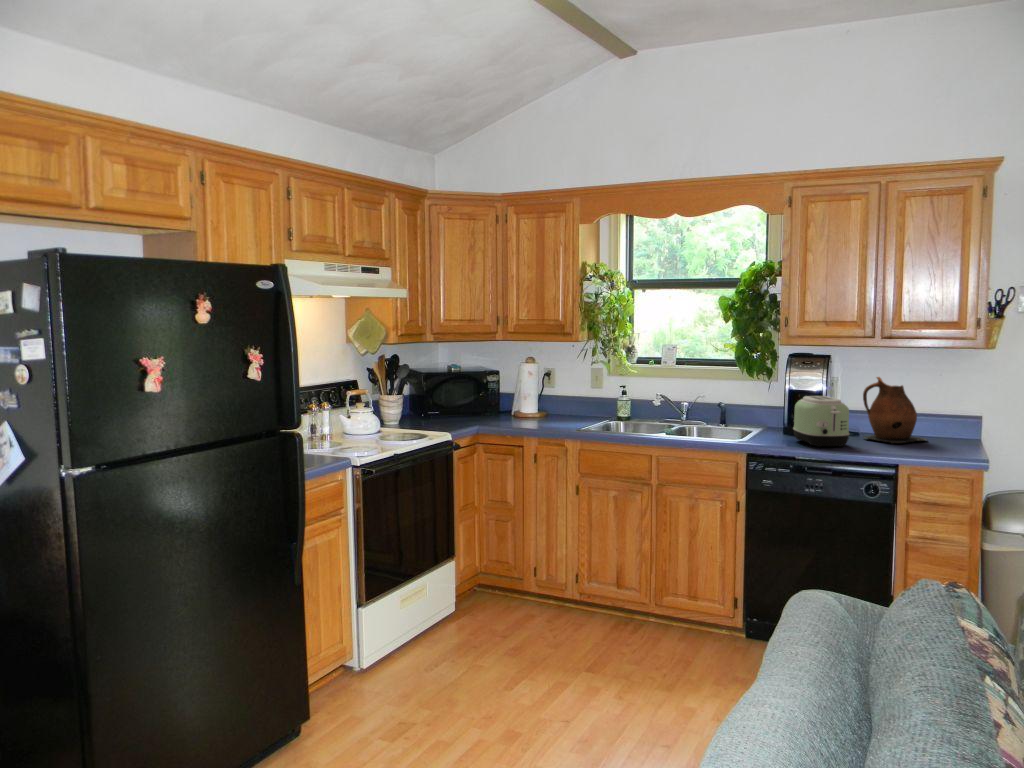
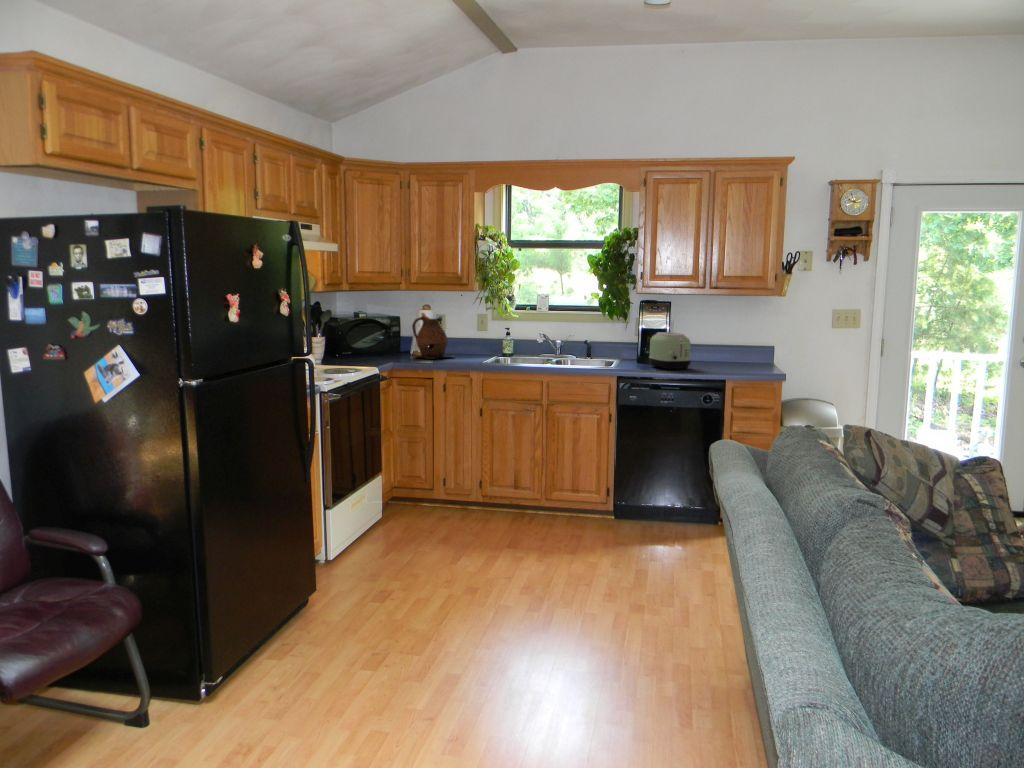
ceramic pitcher: present [863,377,926,443] -> present [412,313,454,359]

